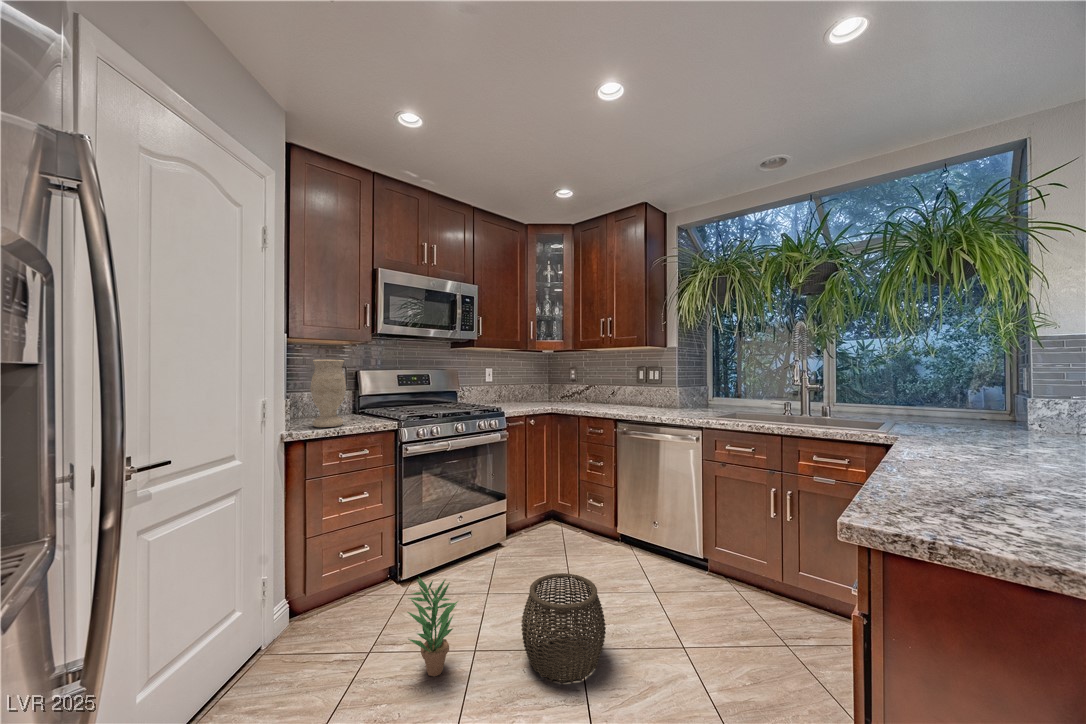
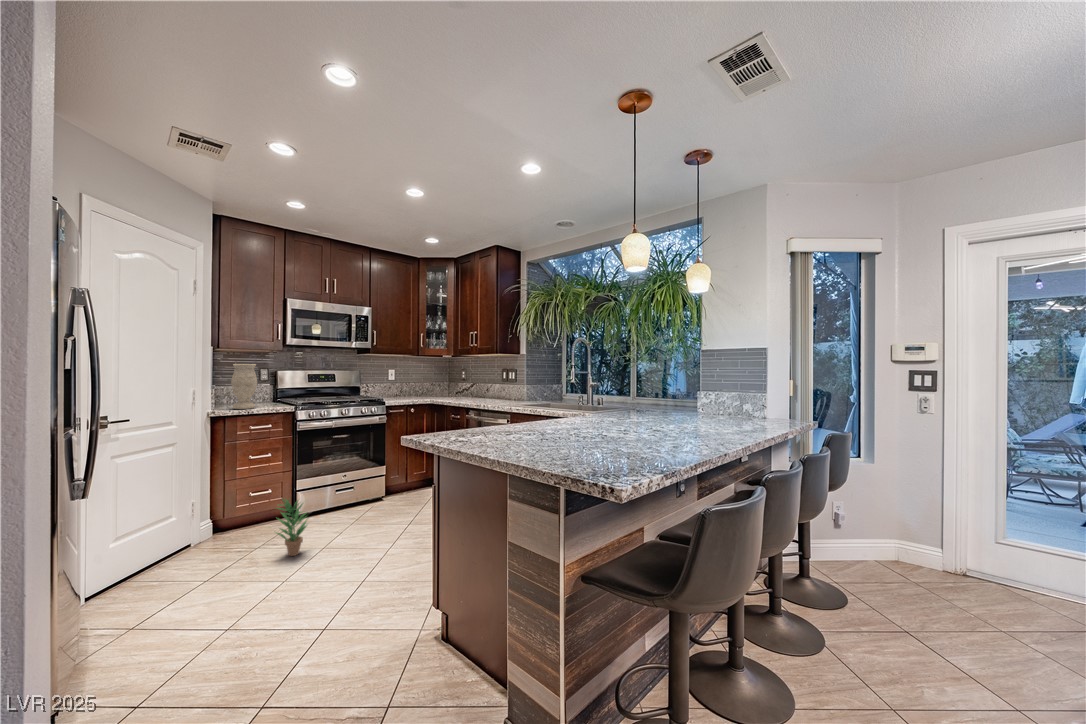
woven basket: present [521,573,606,683] -> none [348,501,403,559]

